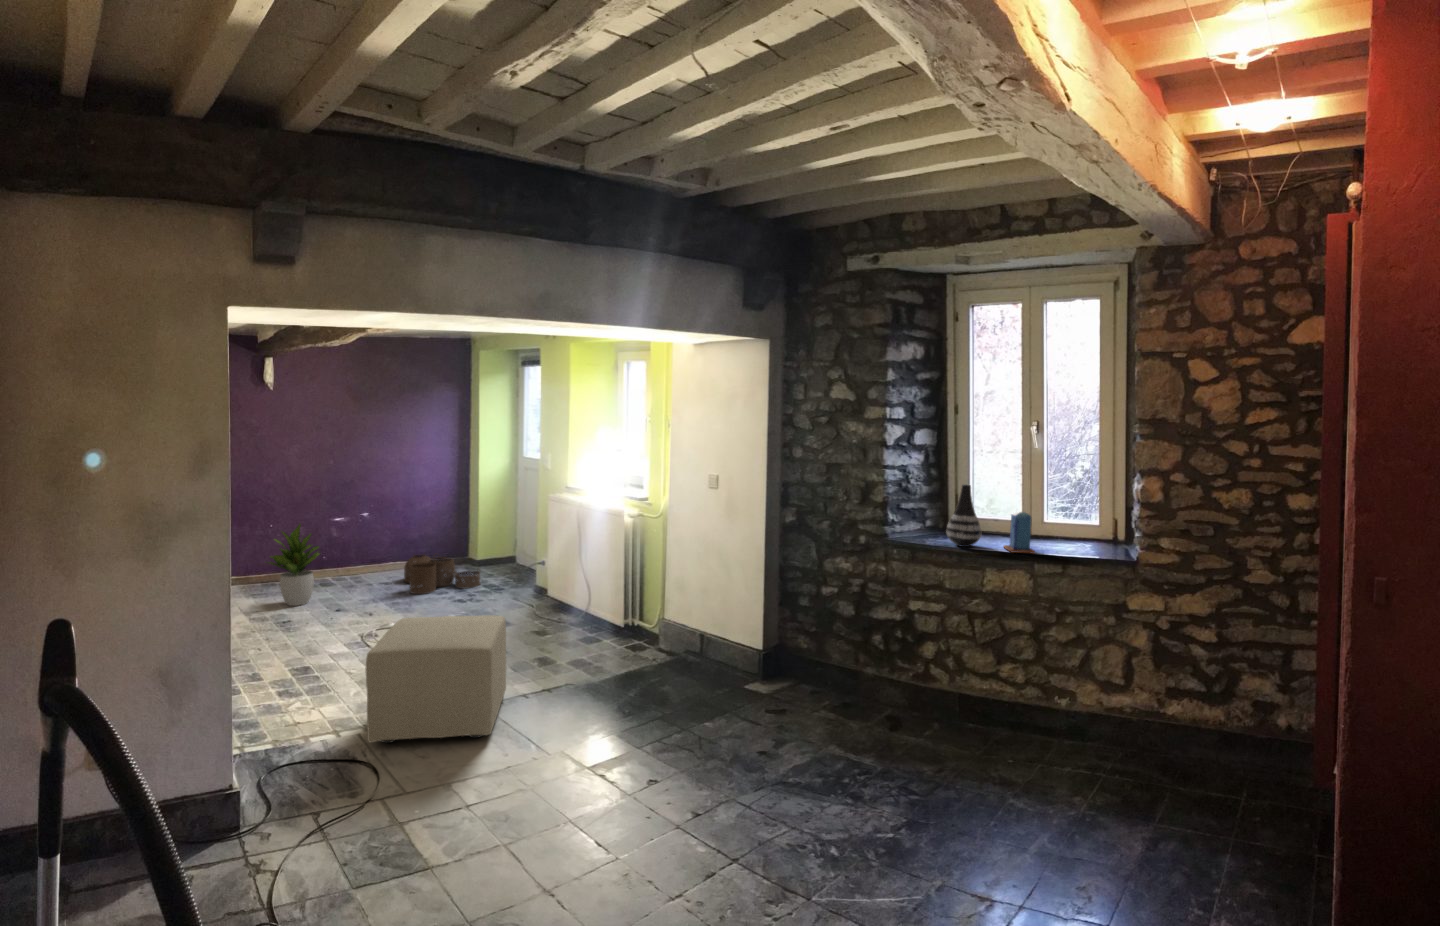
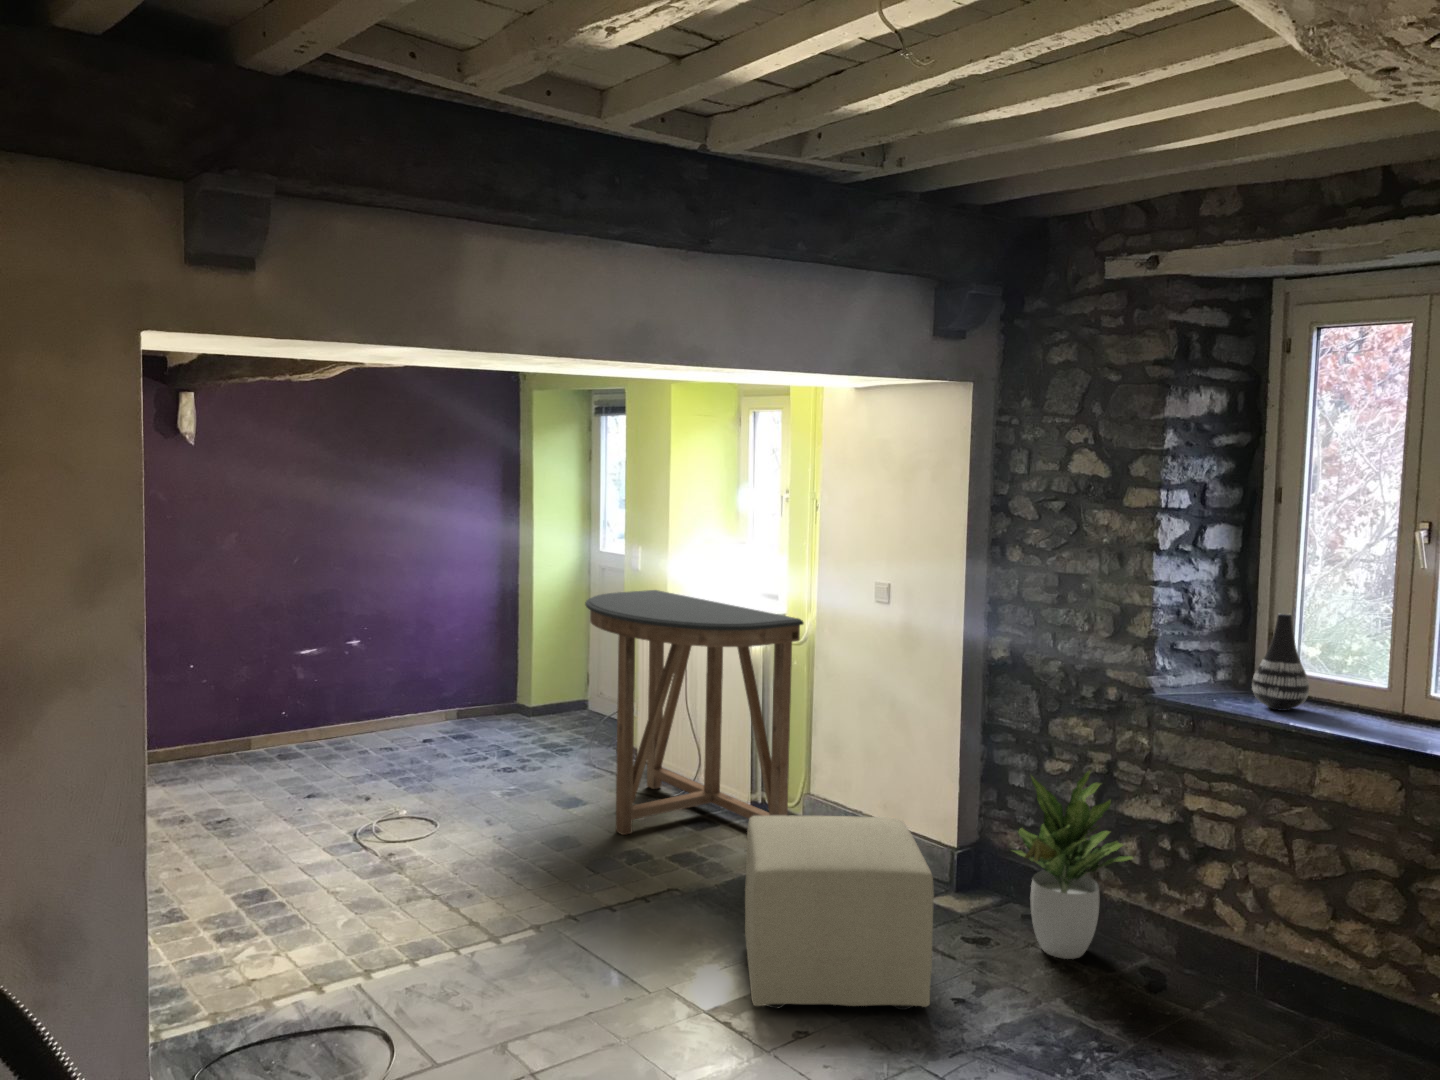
console table: none [510,481,659,650] -> present [585,590,804,835]
candle: present [1004,509,1035,554] -> none [1346,652,1398,725]
potted plant: present [268,524,320,606] -> present [1014,771,1133,959]
woven basket: present [404,555,480,594] -> none [428,688,536,749]
ottoman: present [365,615,506,743] -> present [745,816,934,1010]

